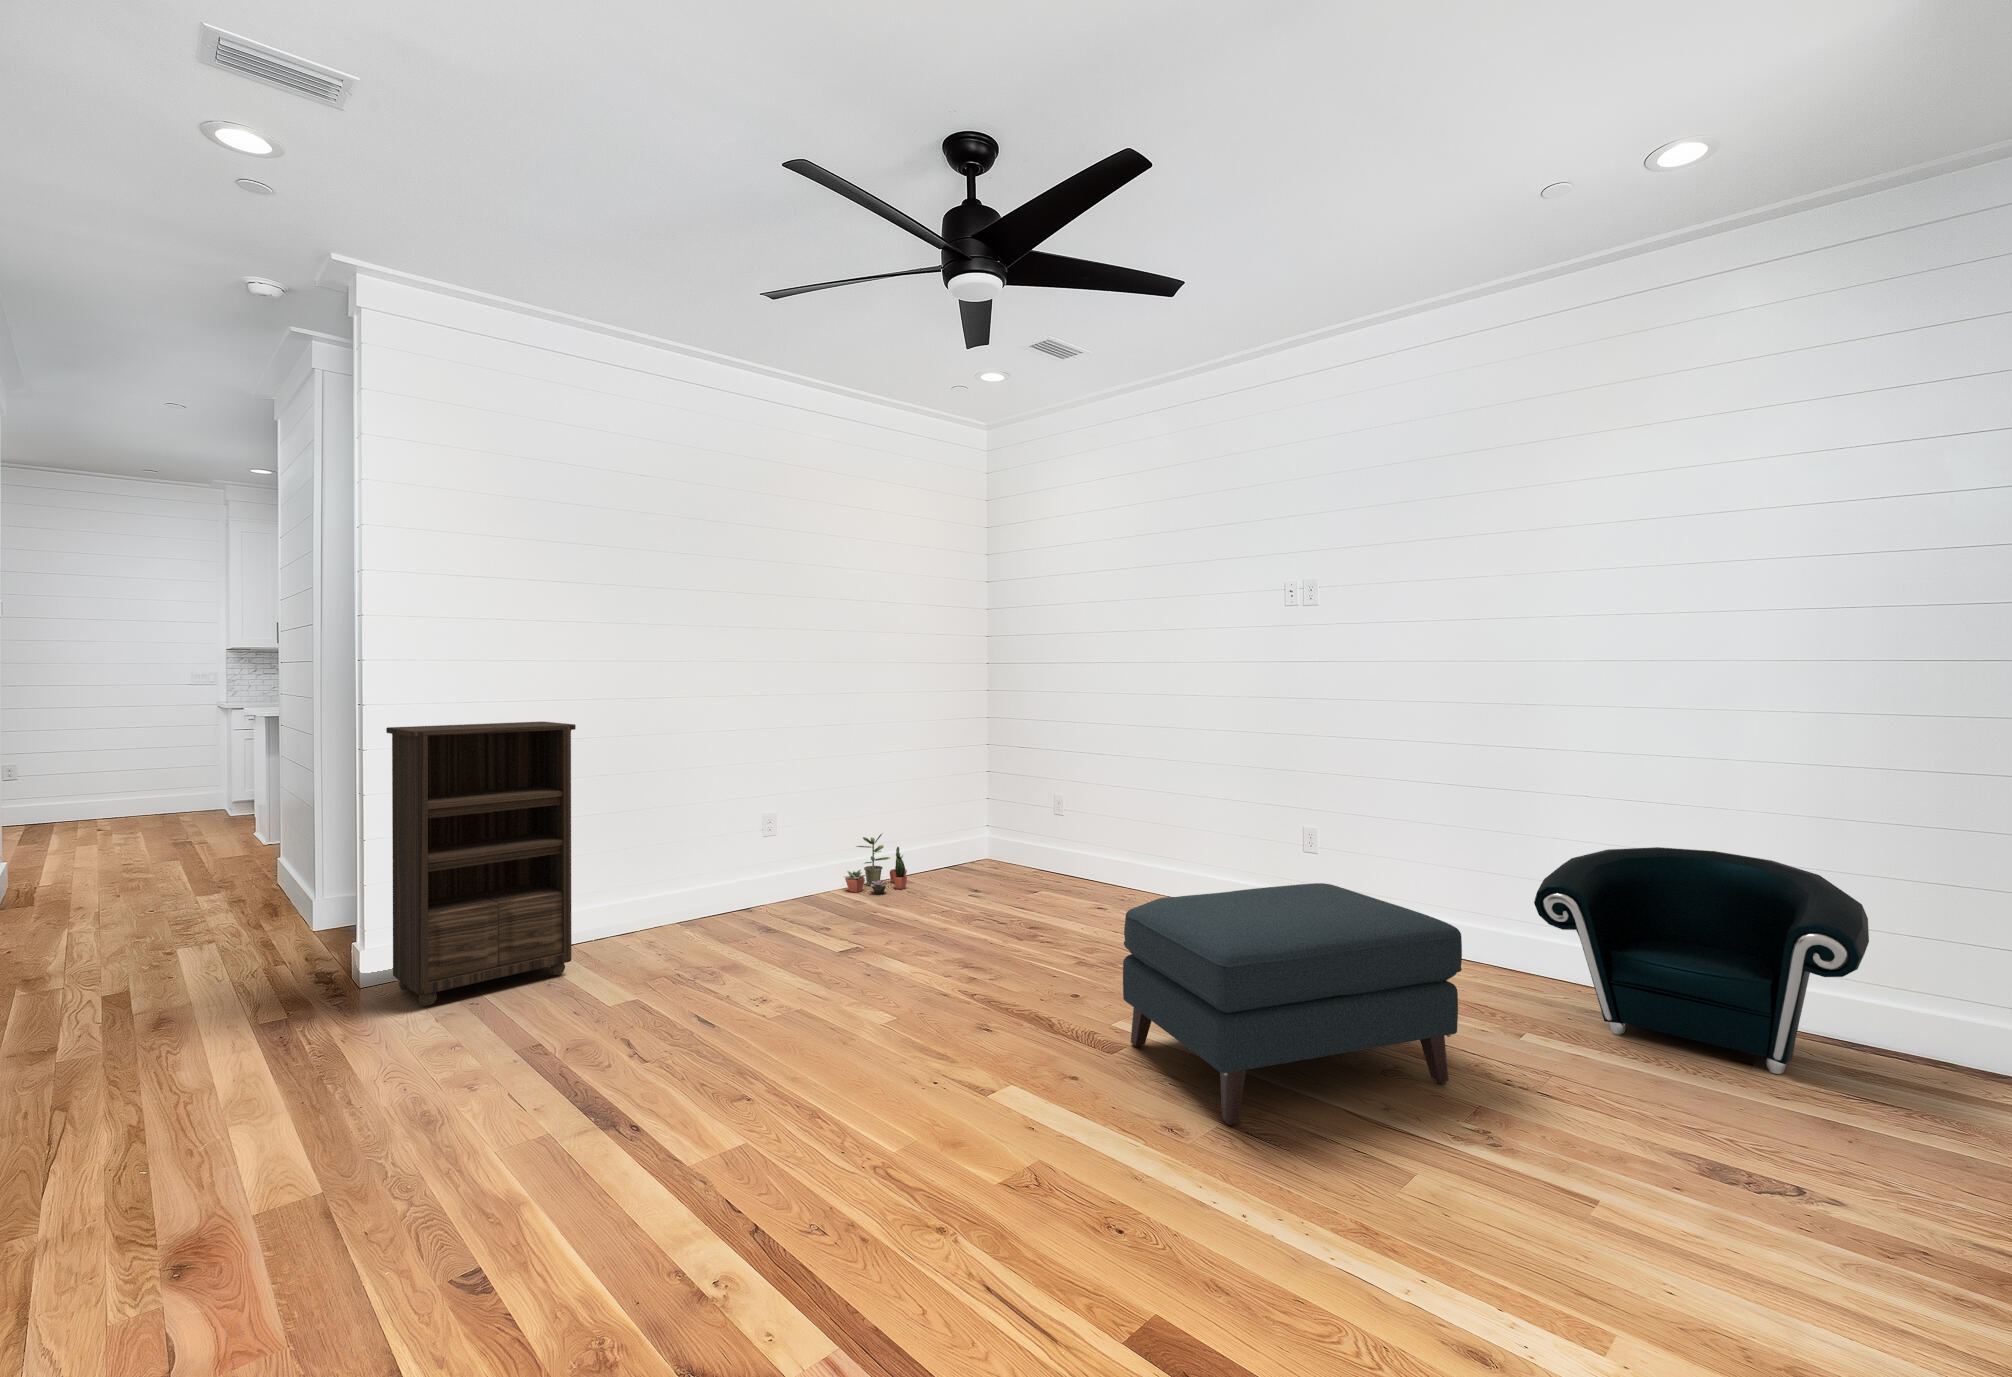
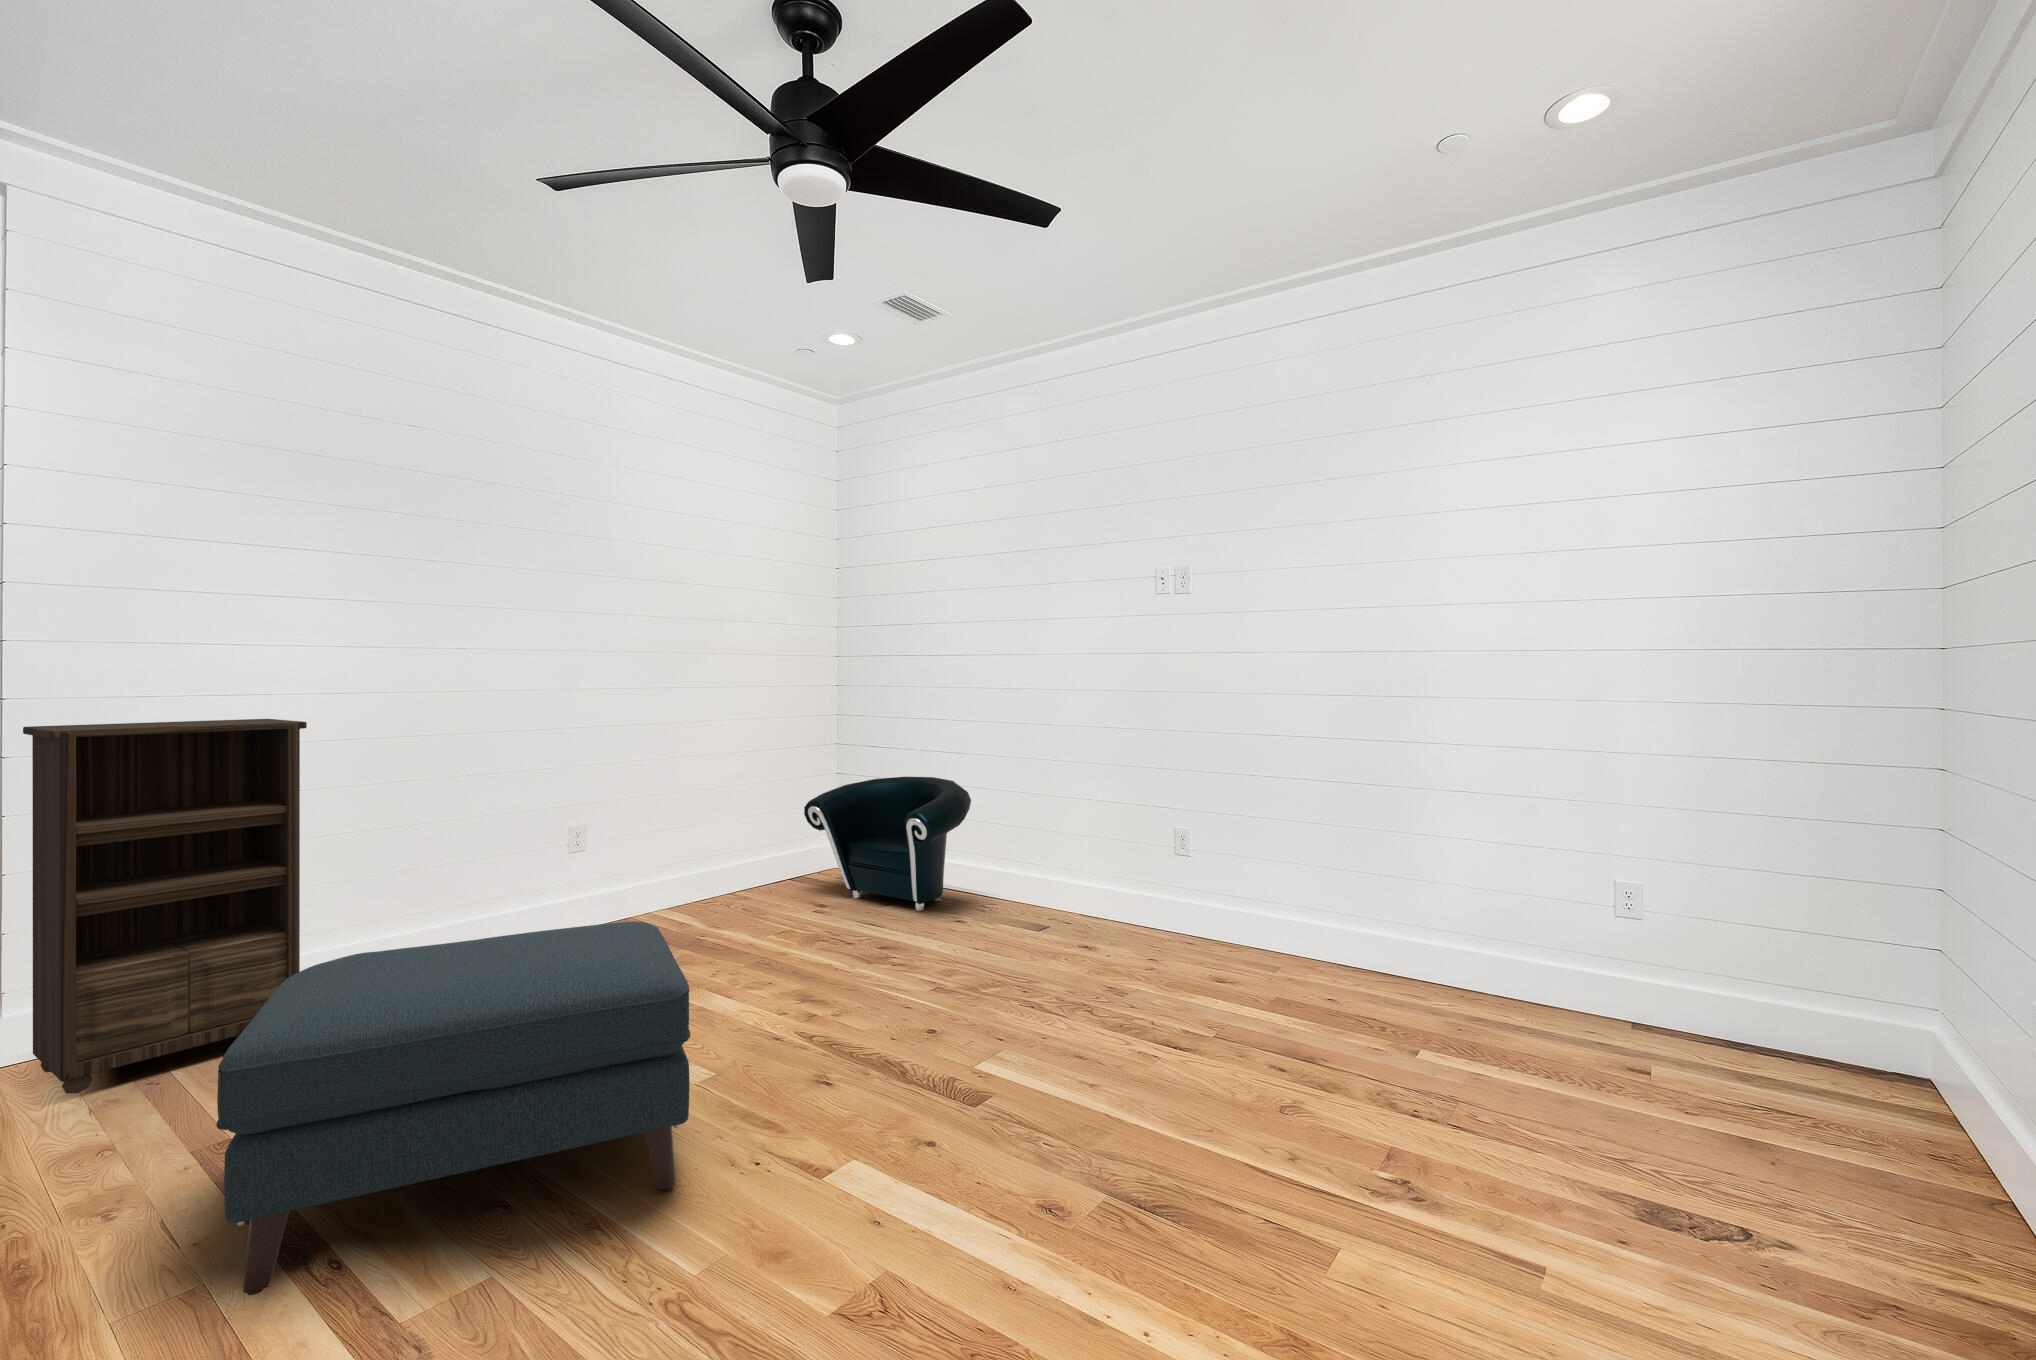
potted plant: present [845,834,907,894] -> none [671,844,747,914]
armchair: present [1534,847,1869,1074] -> present [804,776,971,911]
ottoman: present [1123,883,1462,1125] -> present [216,922,690,1295]

